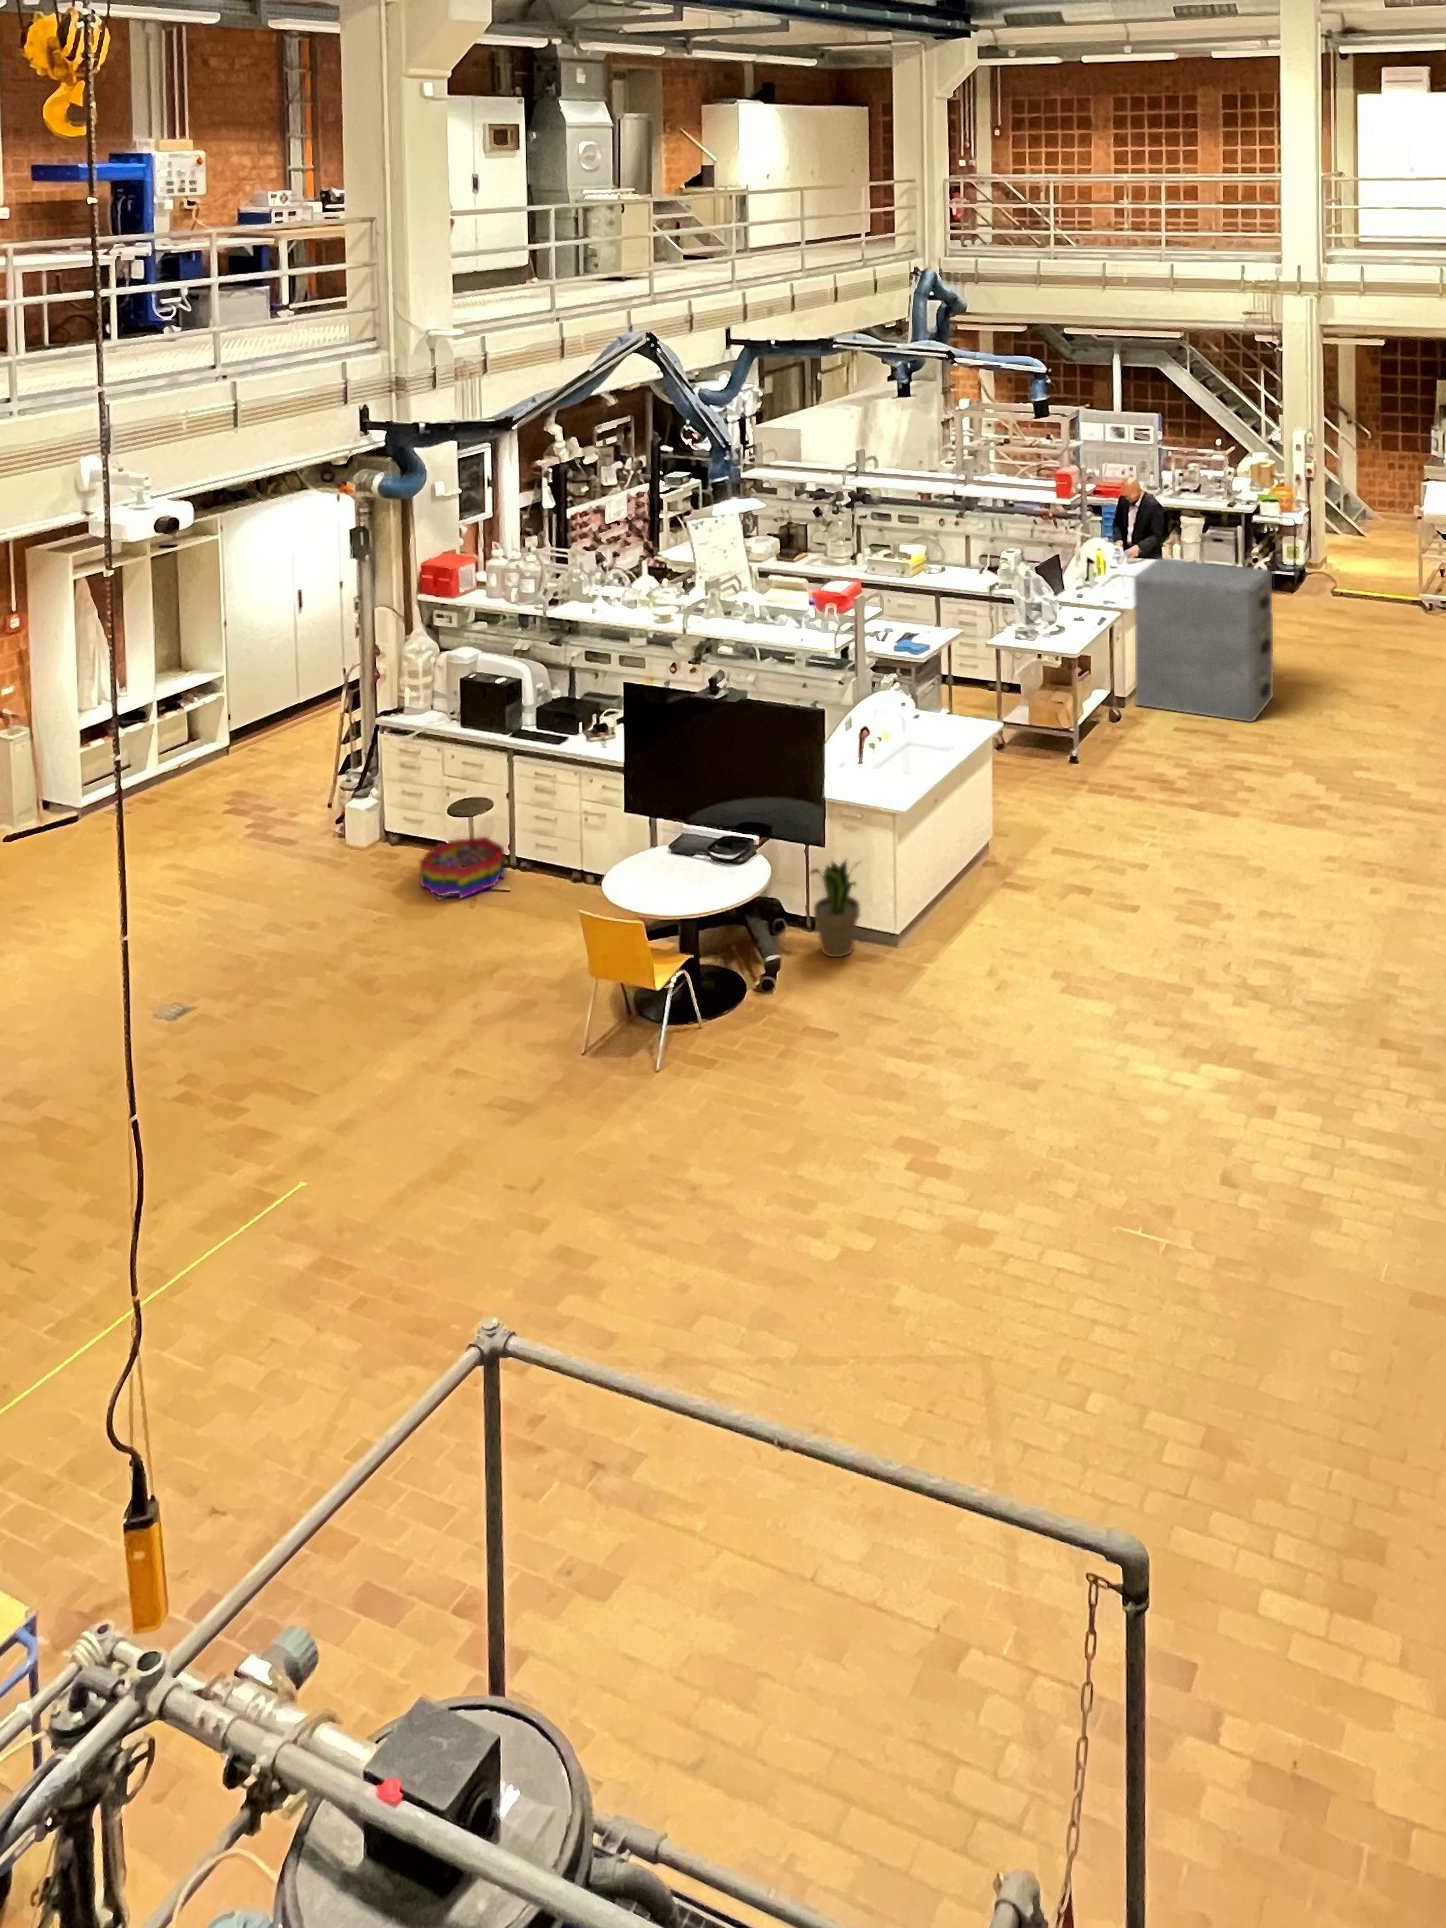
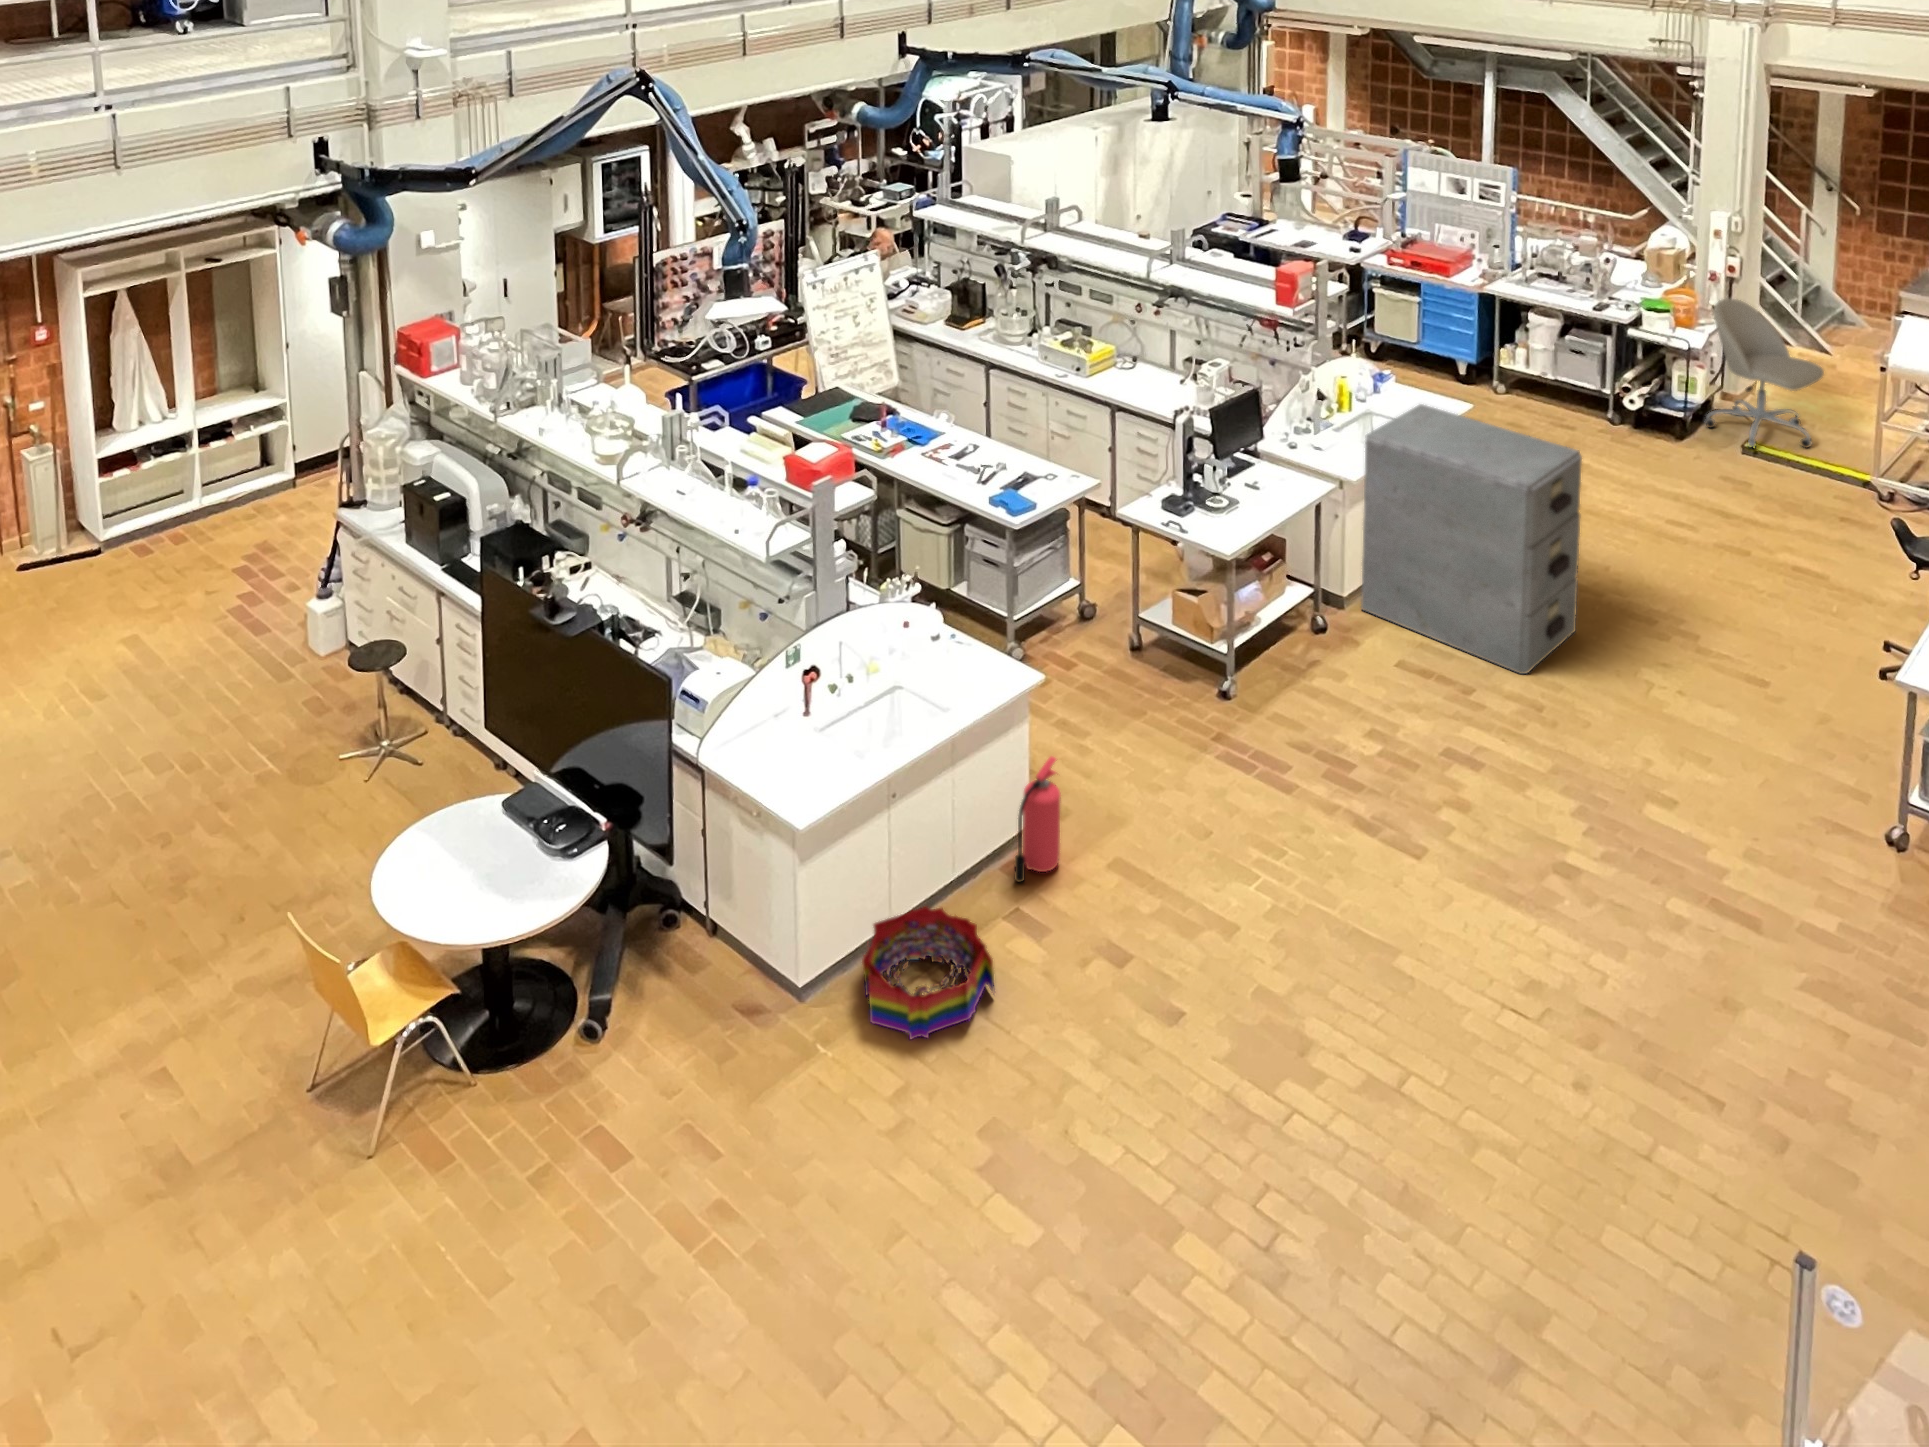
office chair: none [1305,491,1377,592] -> present [1705,298,1824,448]
fire extinguisher: none [991,778,1017,866] -> present [1015,756,1061,882]
storage bin: present [420,837,505,897] -> present [862,907,994,1039]
potted plant: present [811,861,860,957] -> none [678,871,763,1009]

